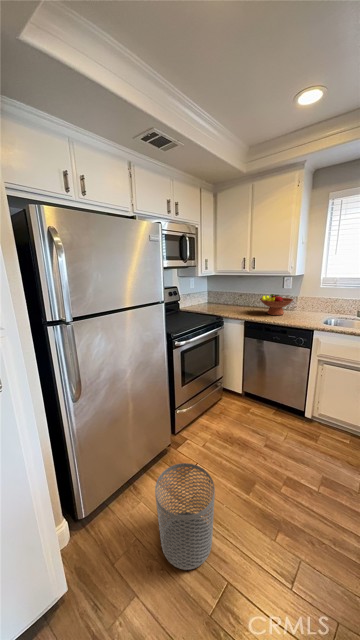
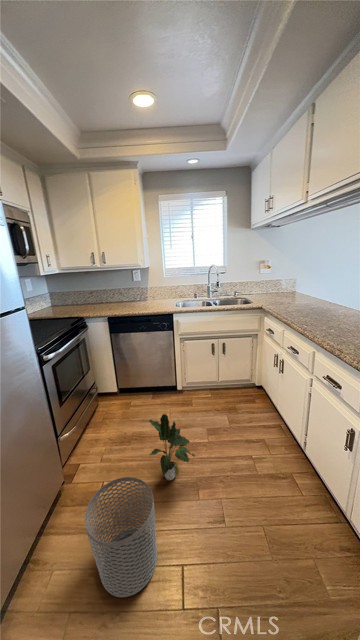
fruit bowl: present [260,294,293,315] -> none [116,287,147,307]
potted plant: none [233,430,285,502] -> present [149,414,195,480]

